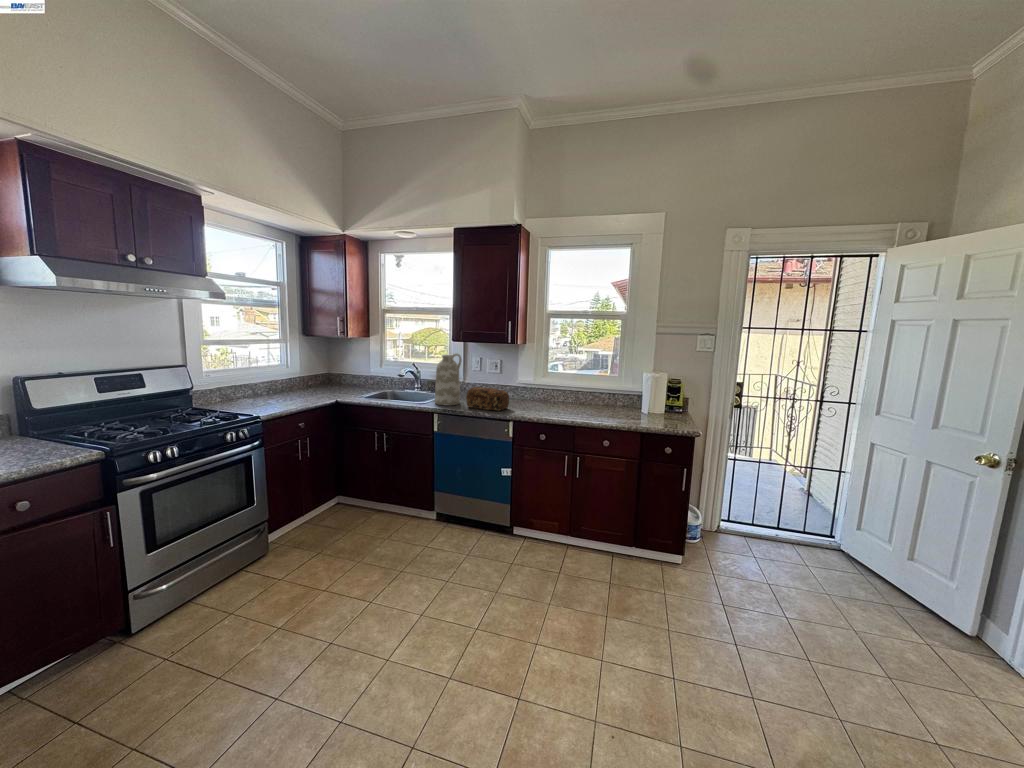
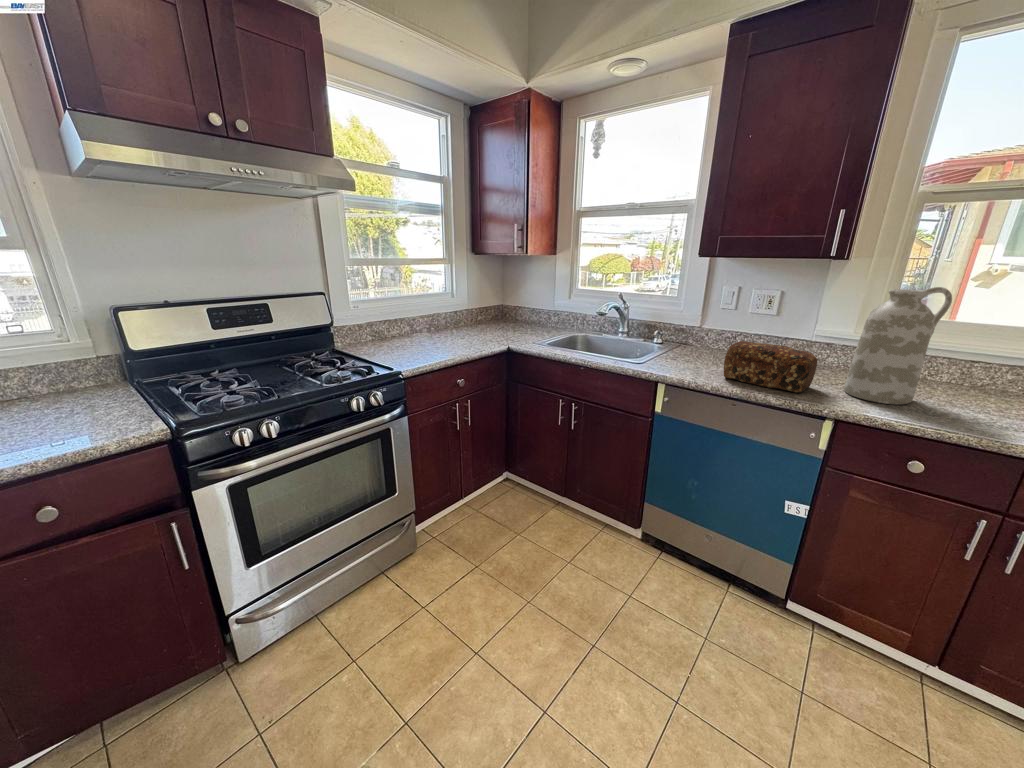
vase: present [435,354,461,406] -> present [844,287,952,404]

